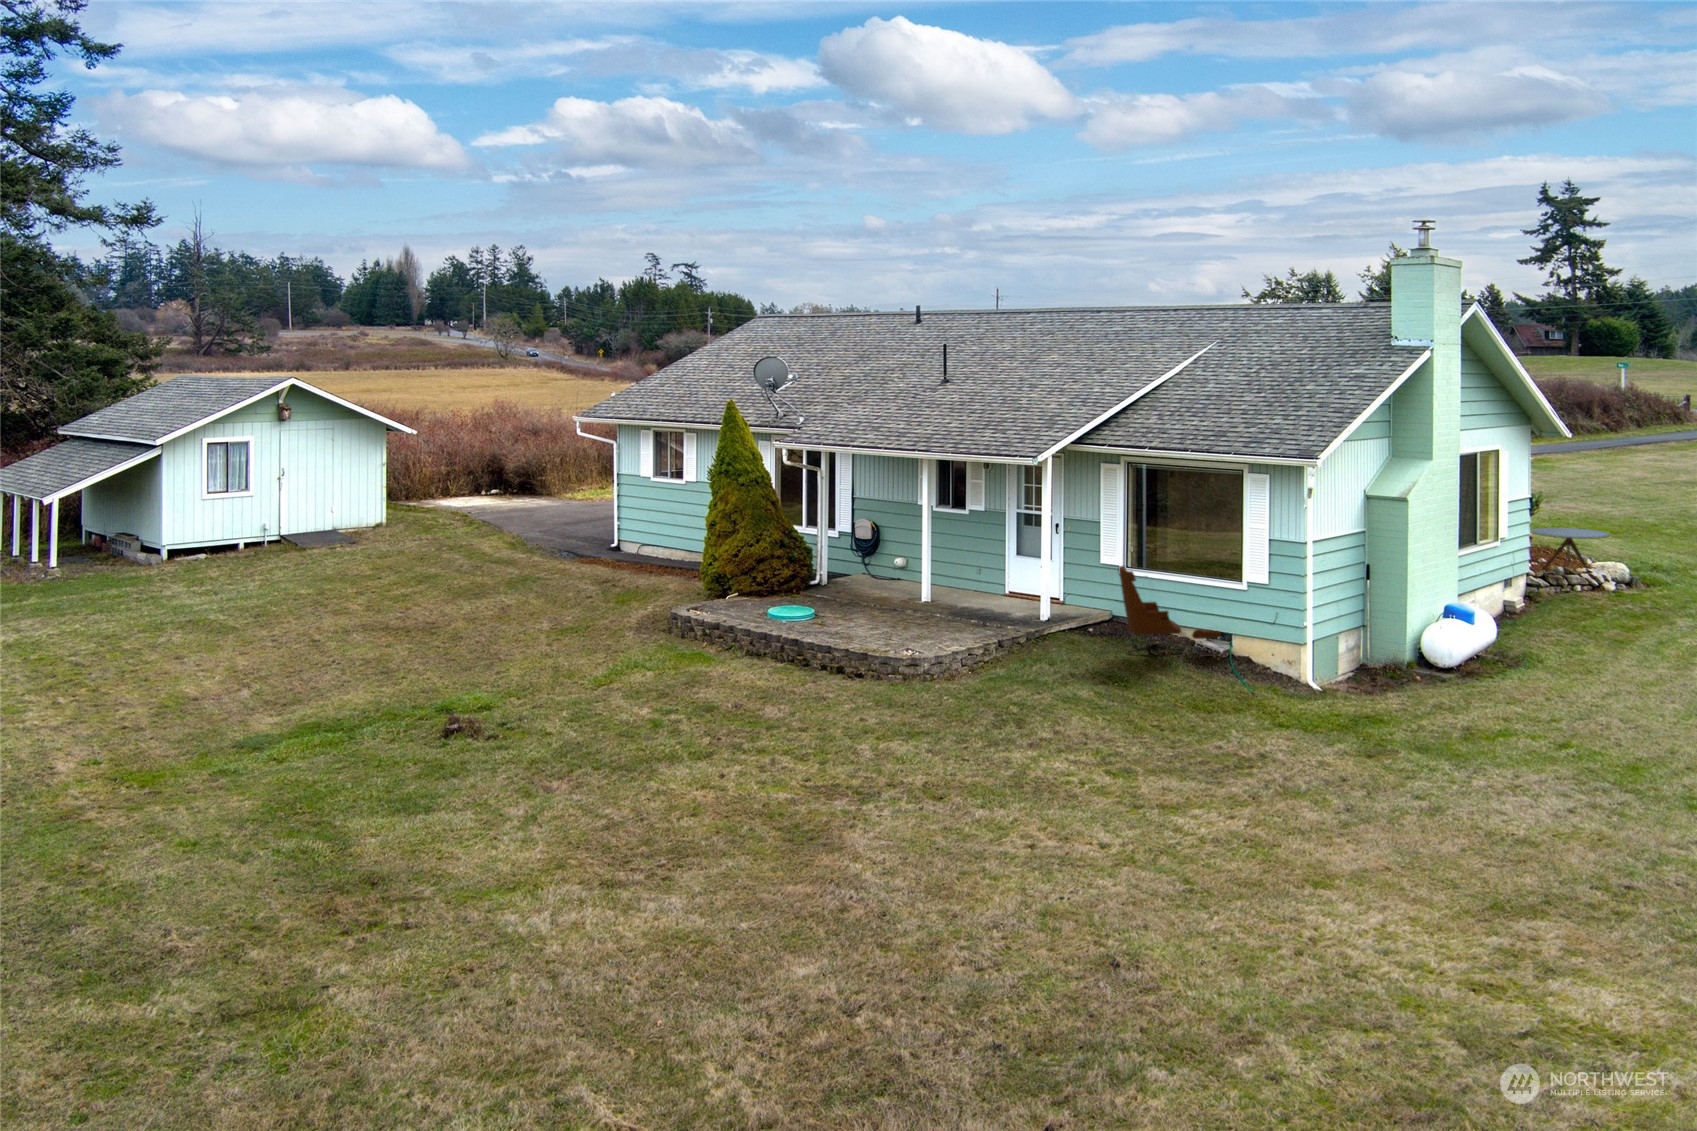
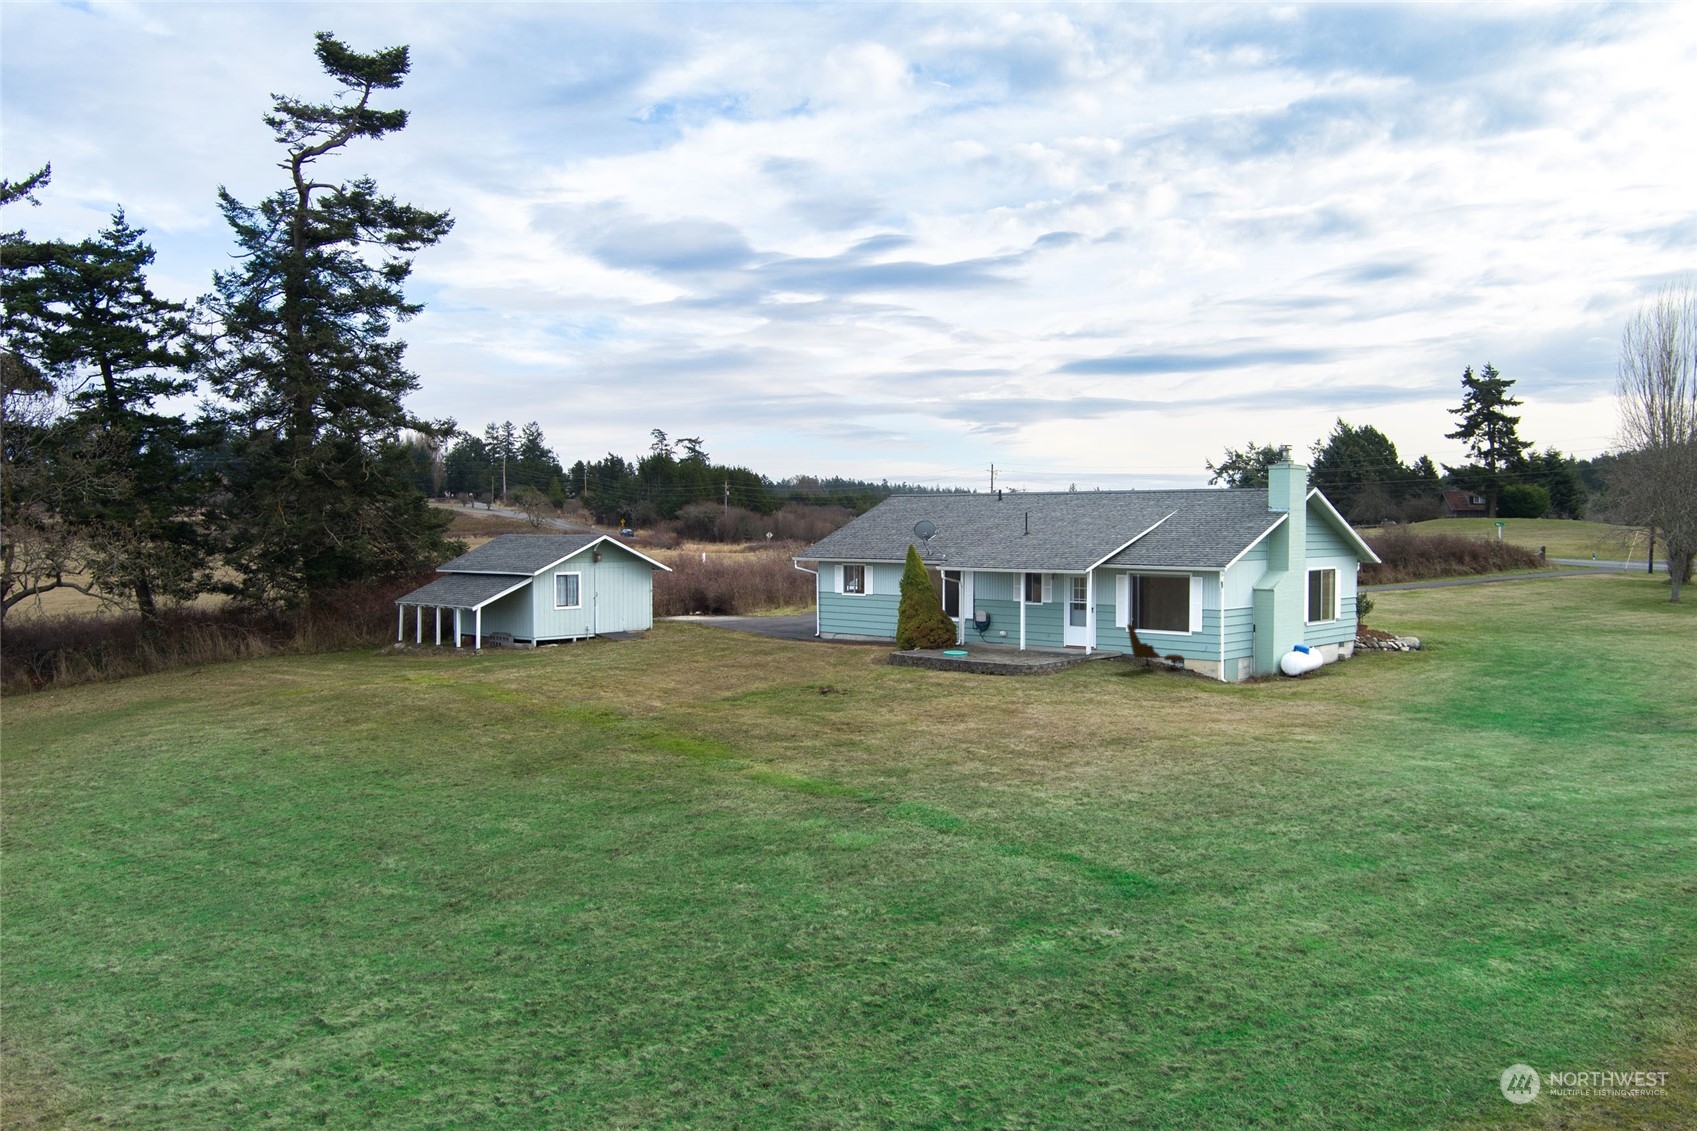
round table: present [1531,528,1609,579] -> none [1358,617,1400,645]

